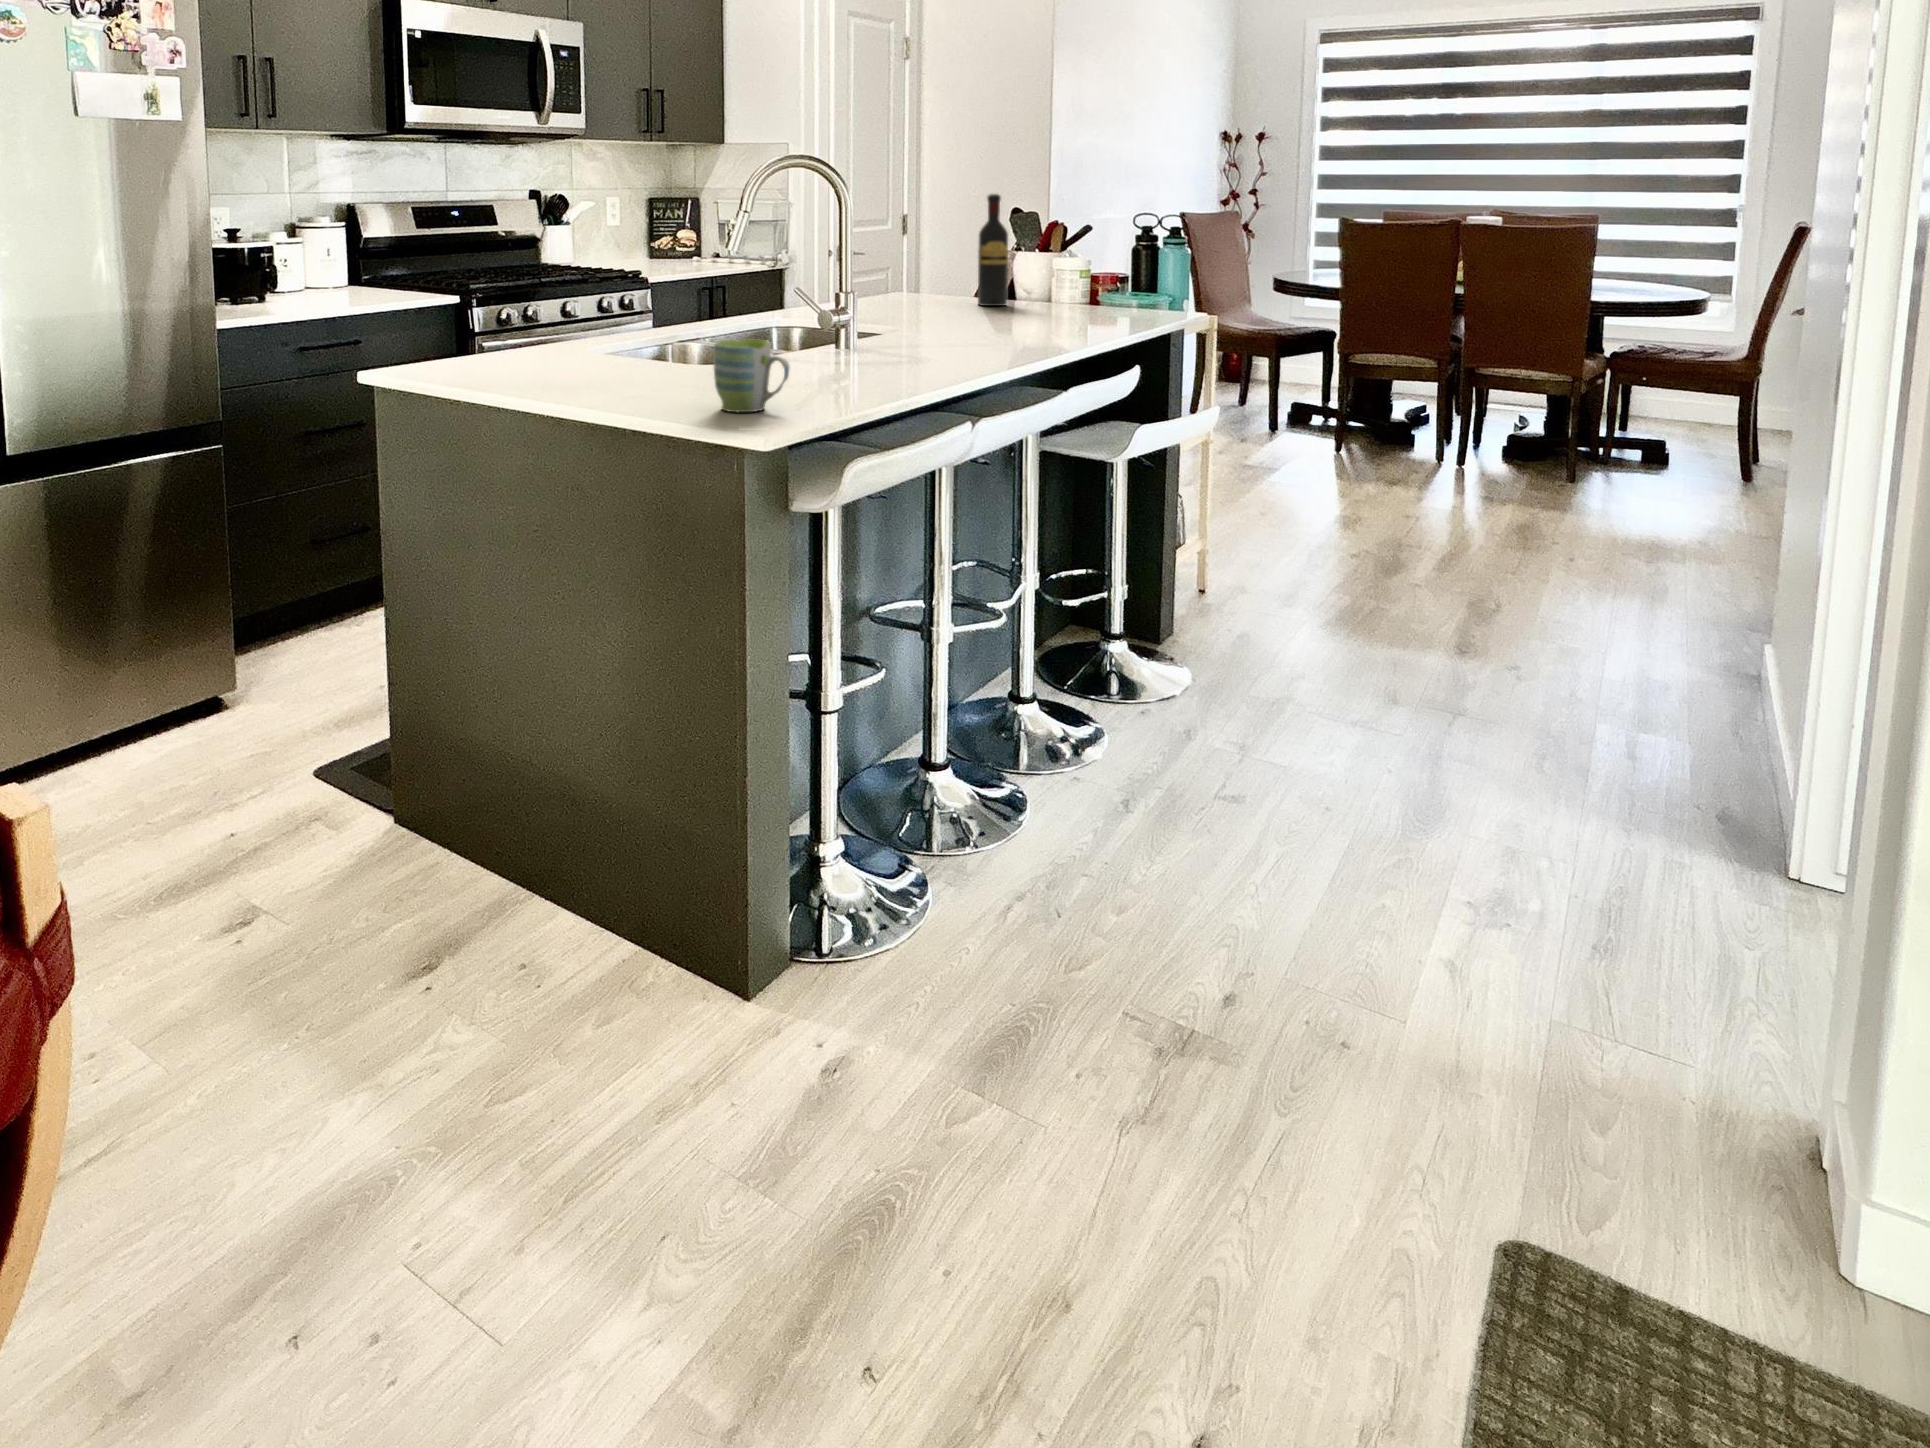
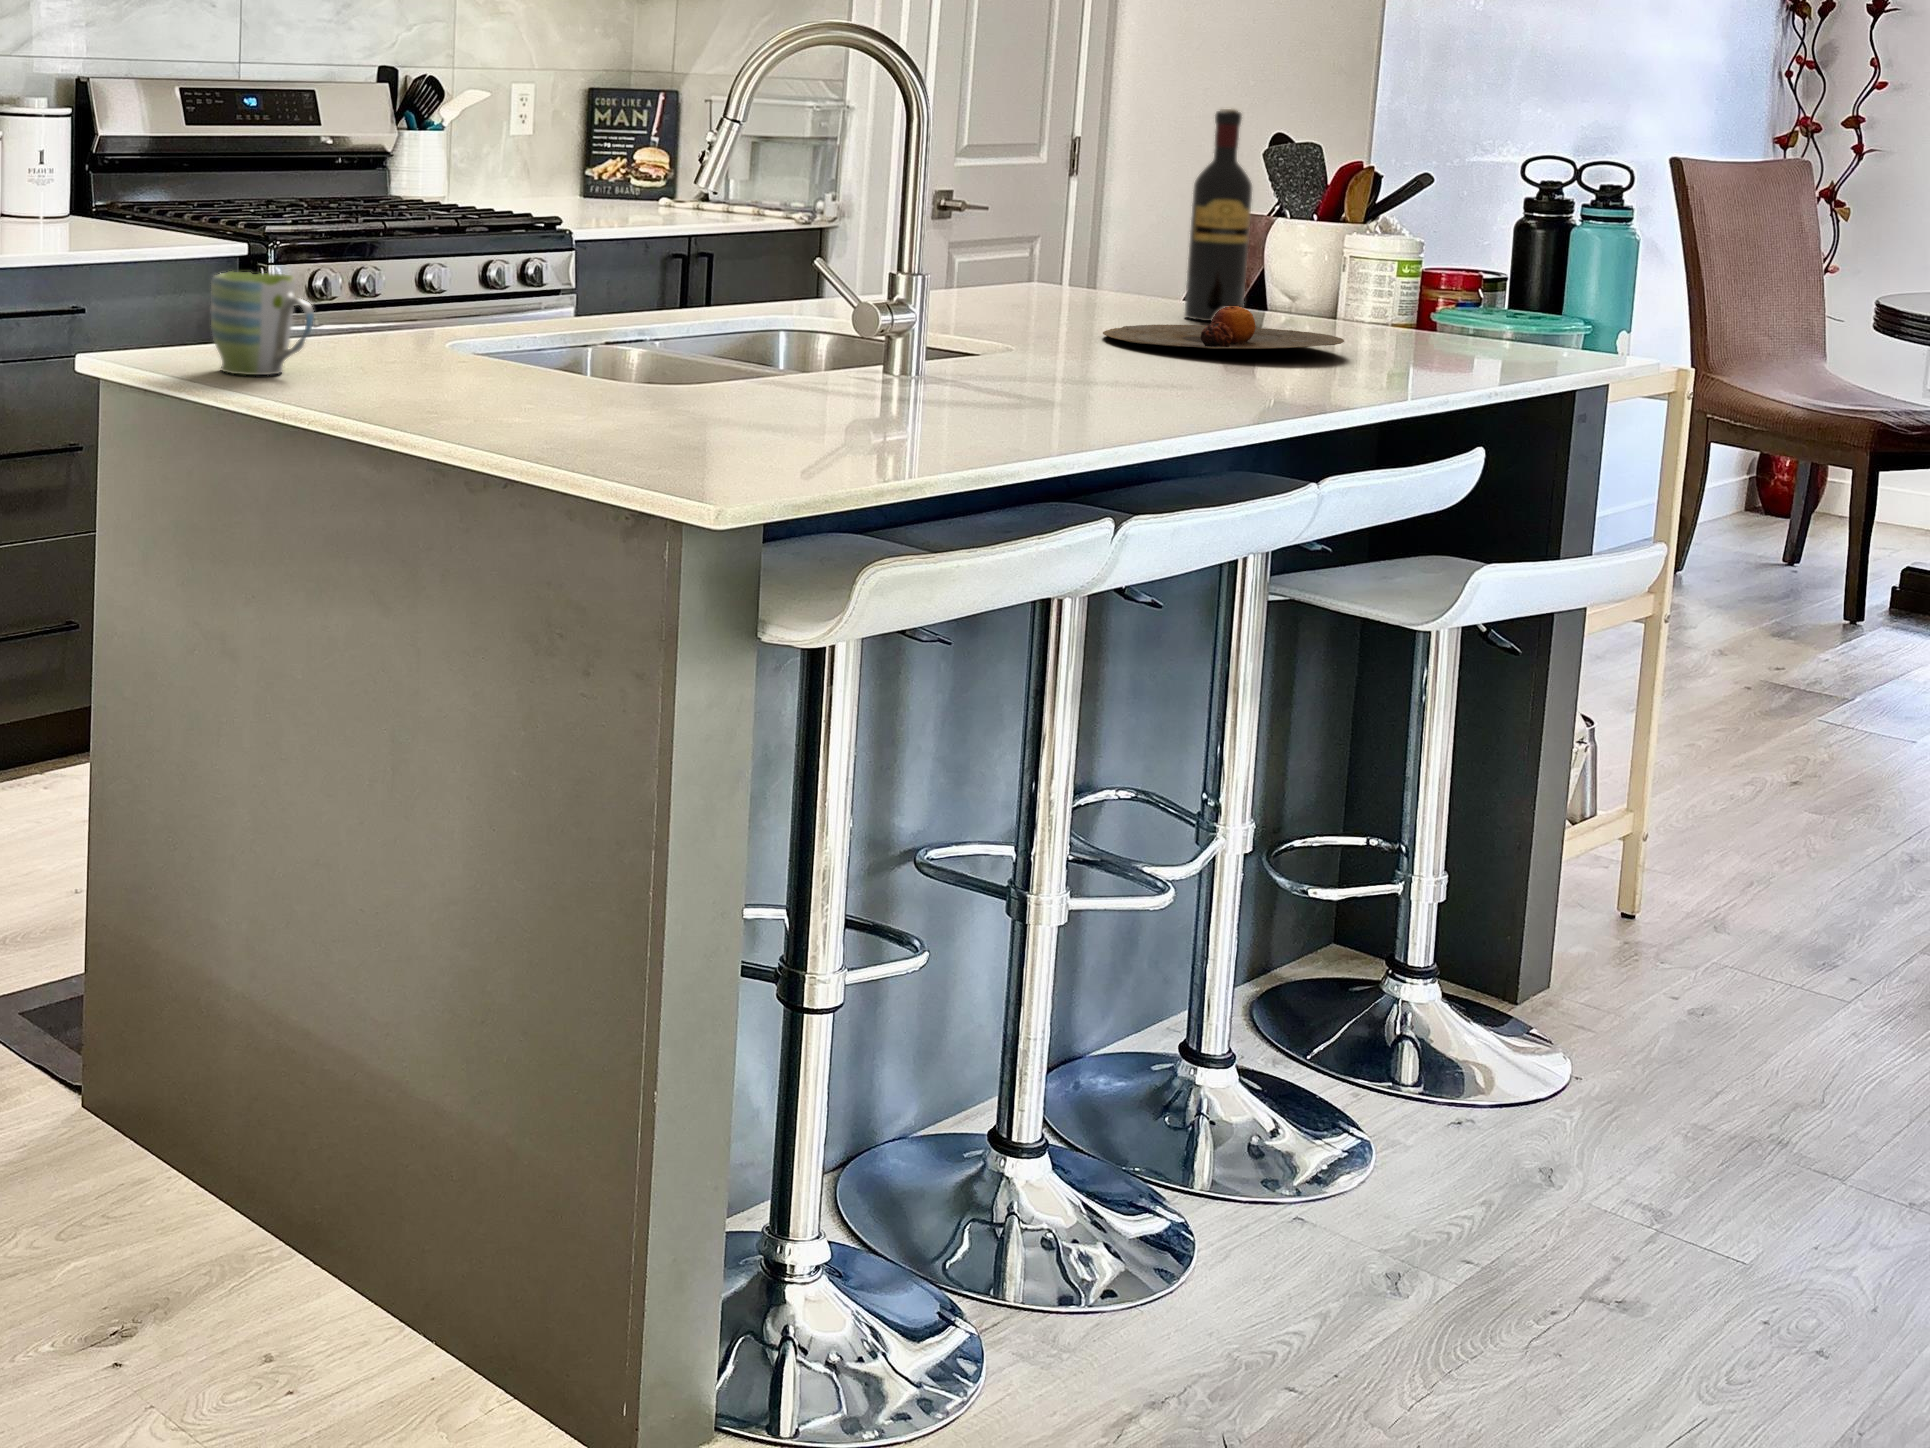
plate: none [941,297,1063,321] -> present [1103,306,1344,349]
mug: present [713,339,790,412] -> present [211,271,314,375]

